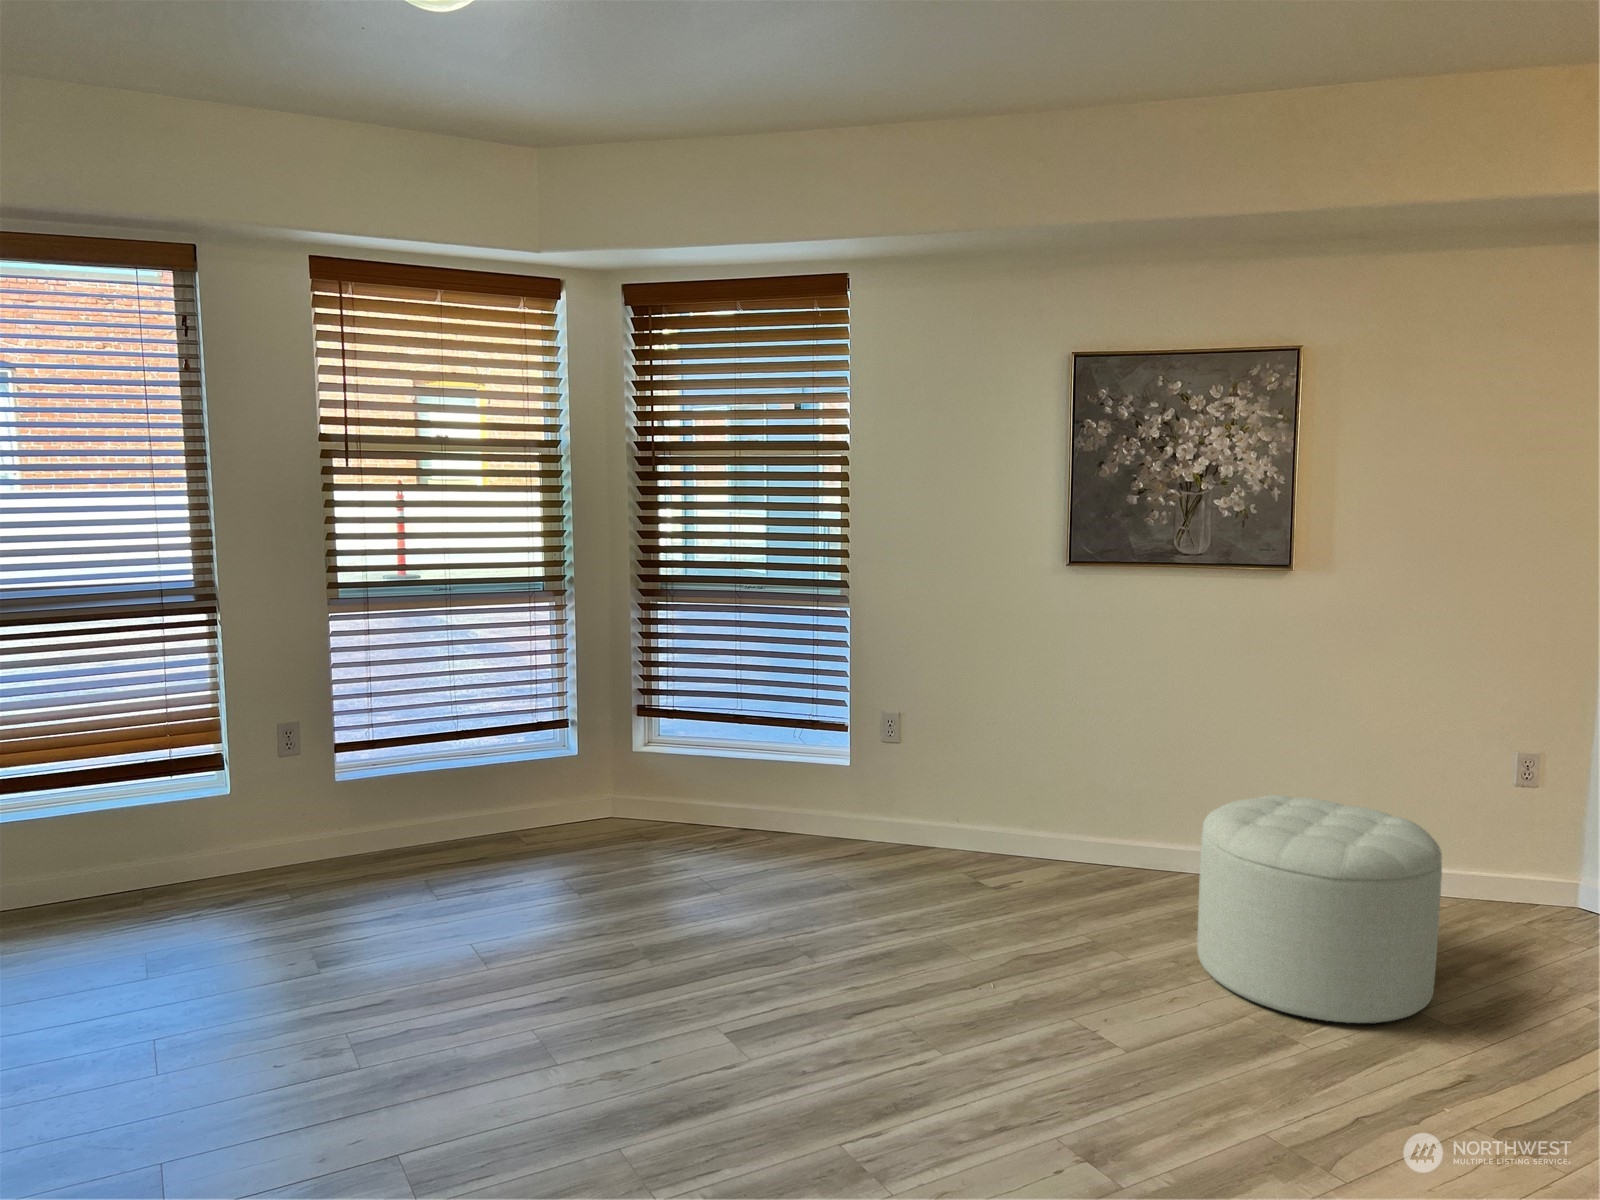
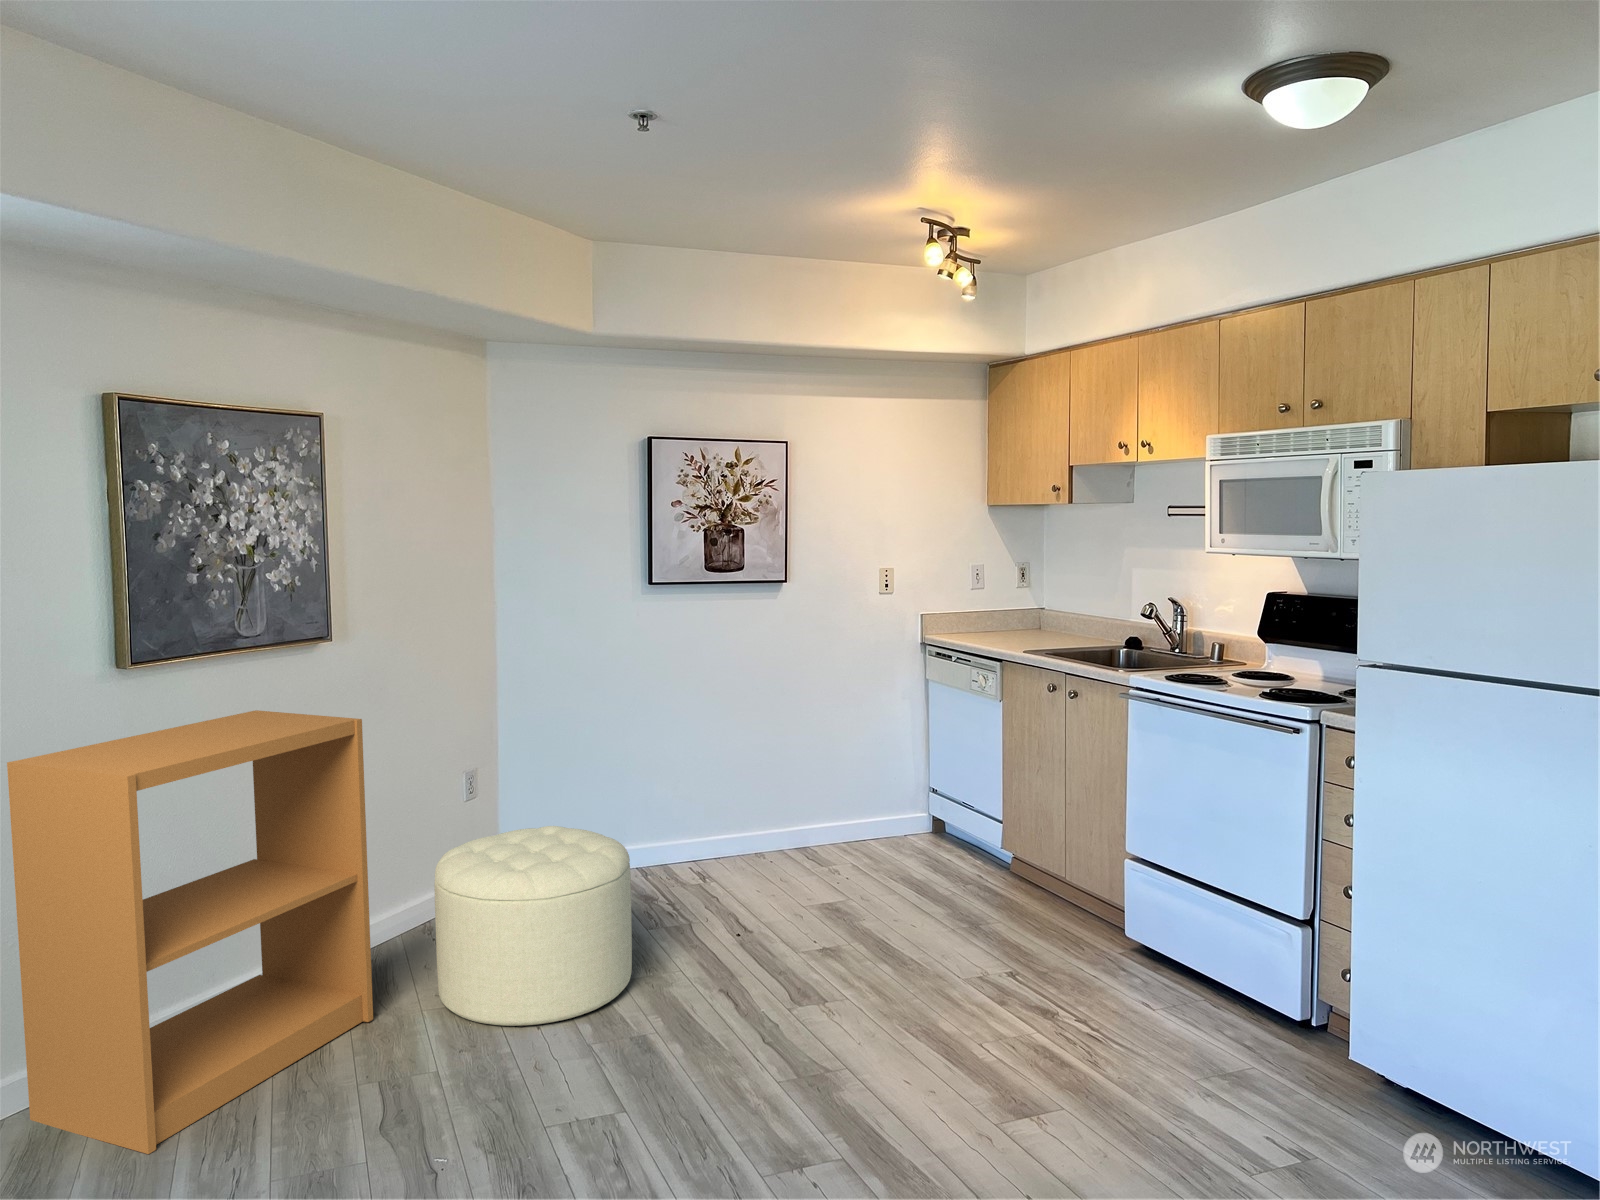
bookshelf: none [939,611,1176,914] -> present [7,710,373,1154]

